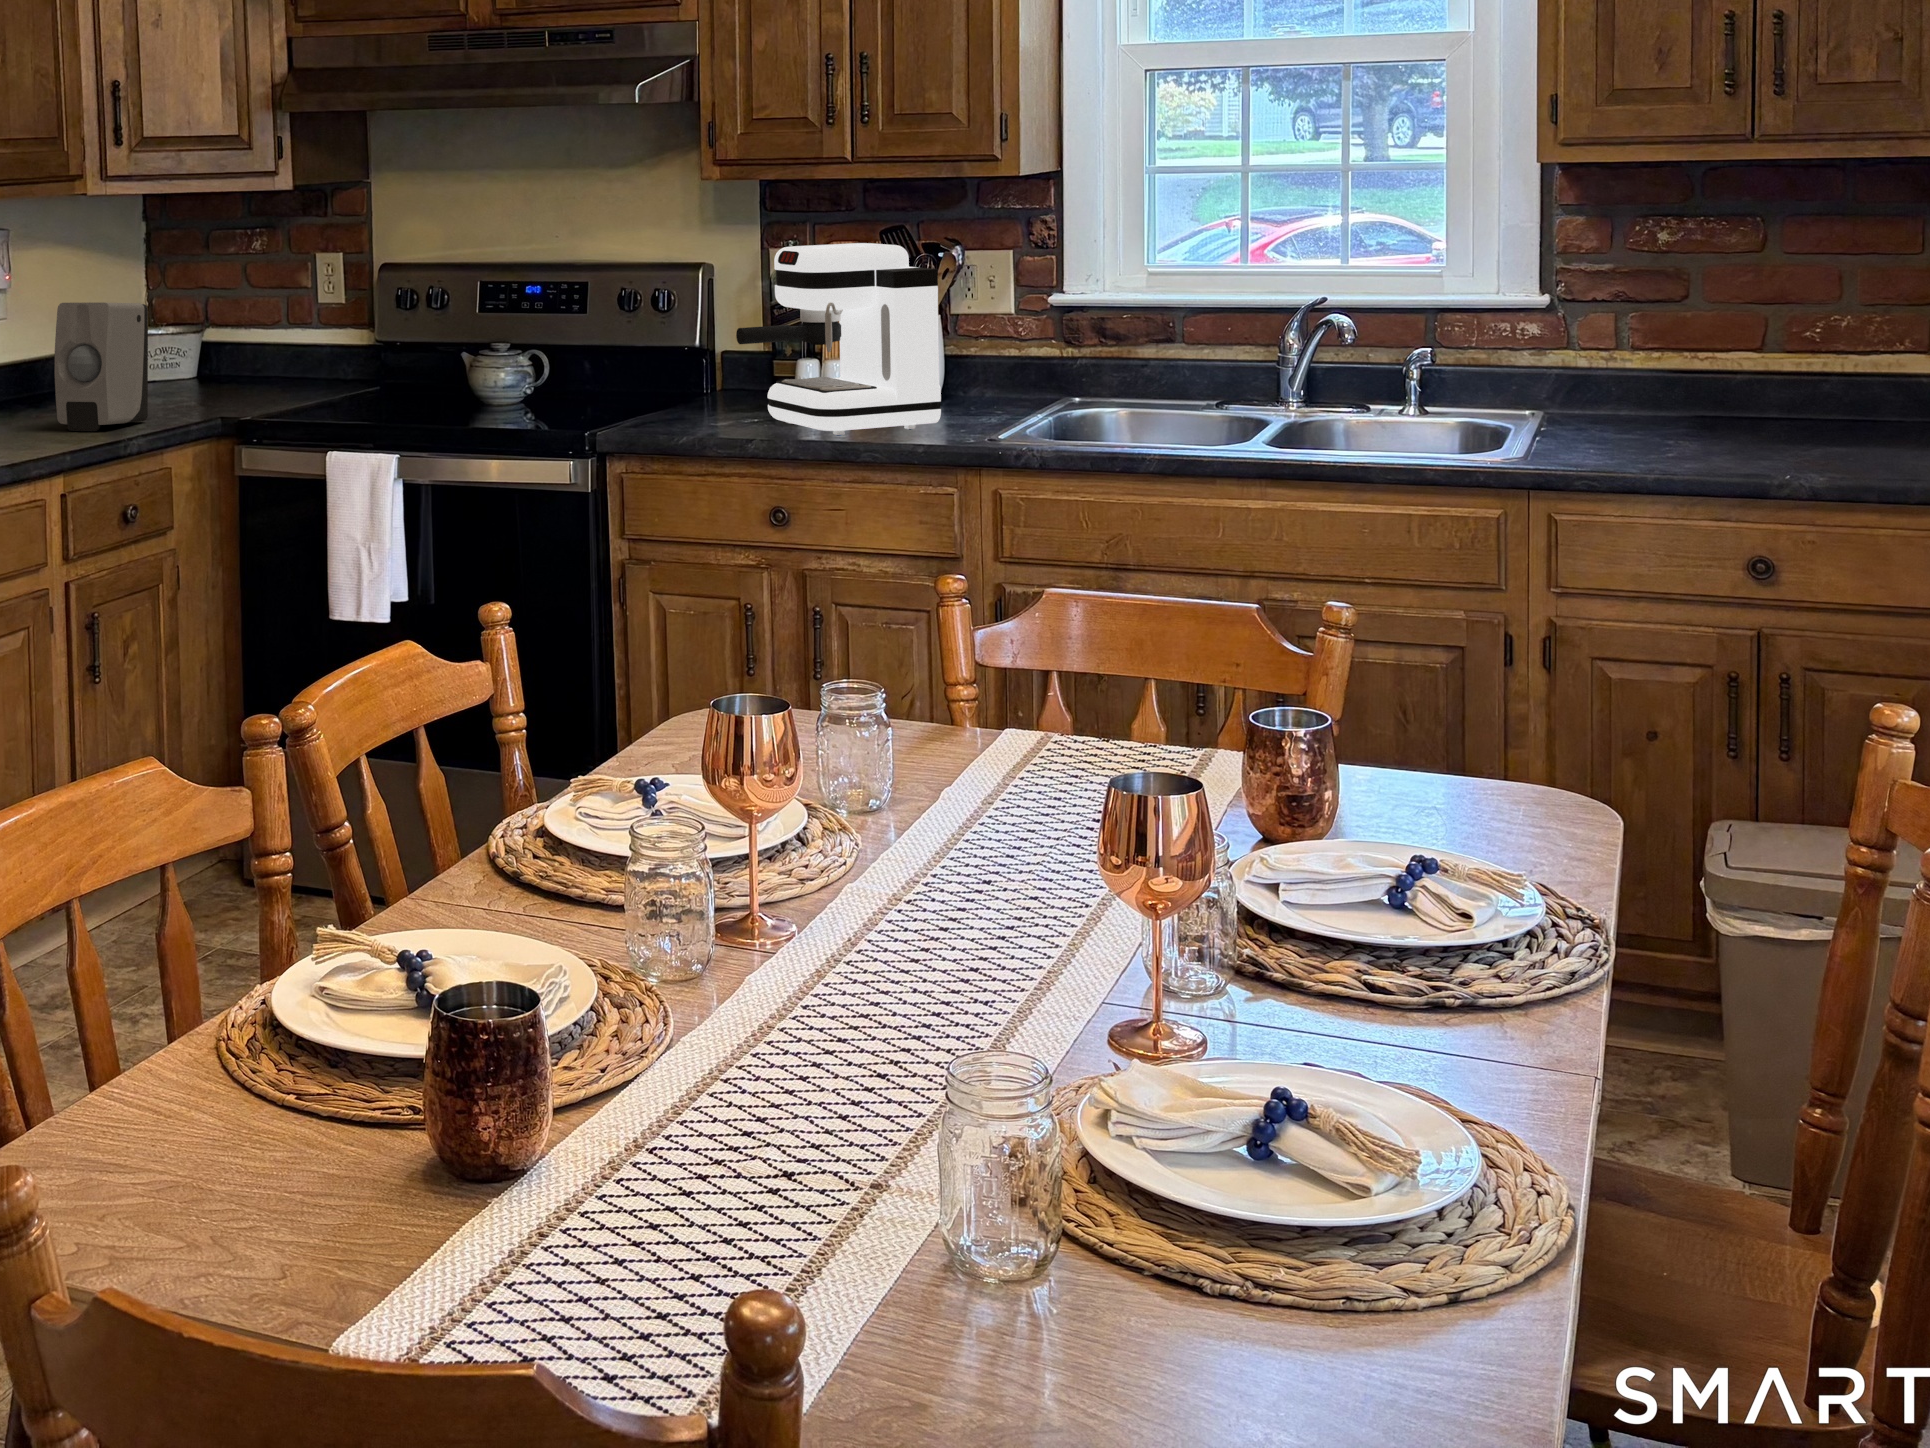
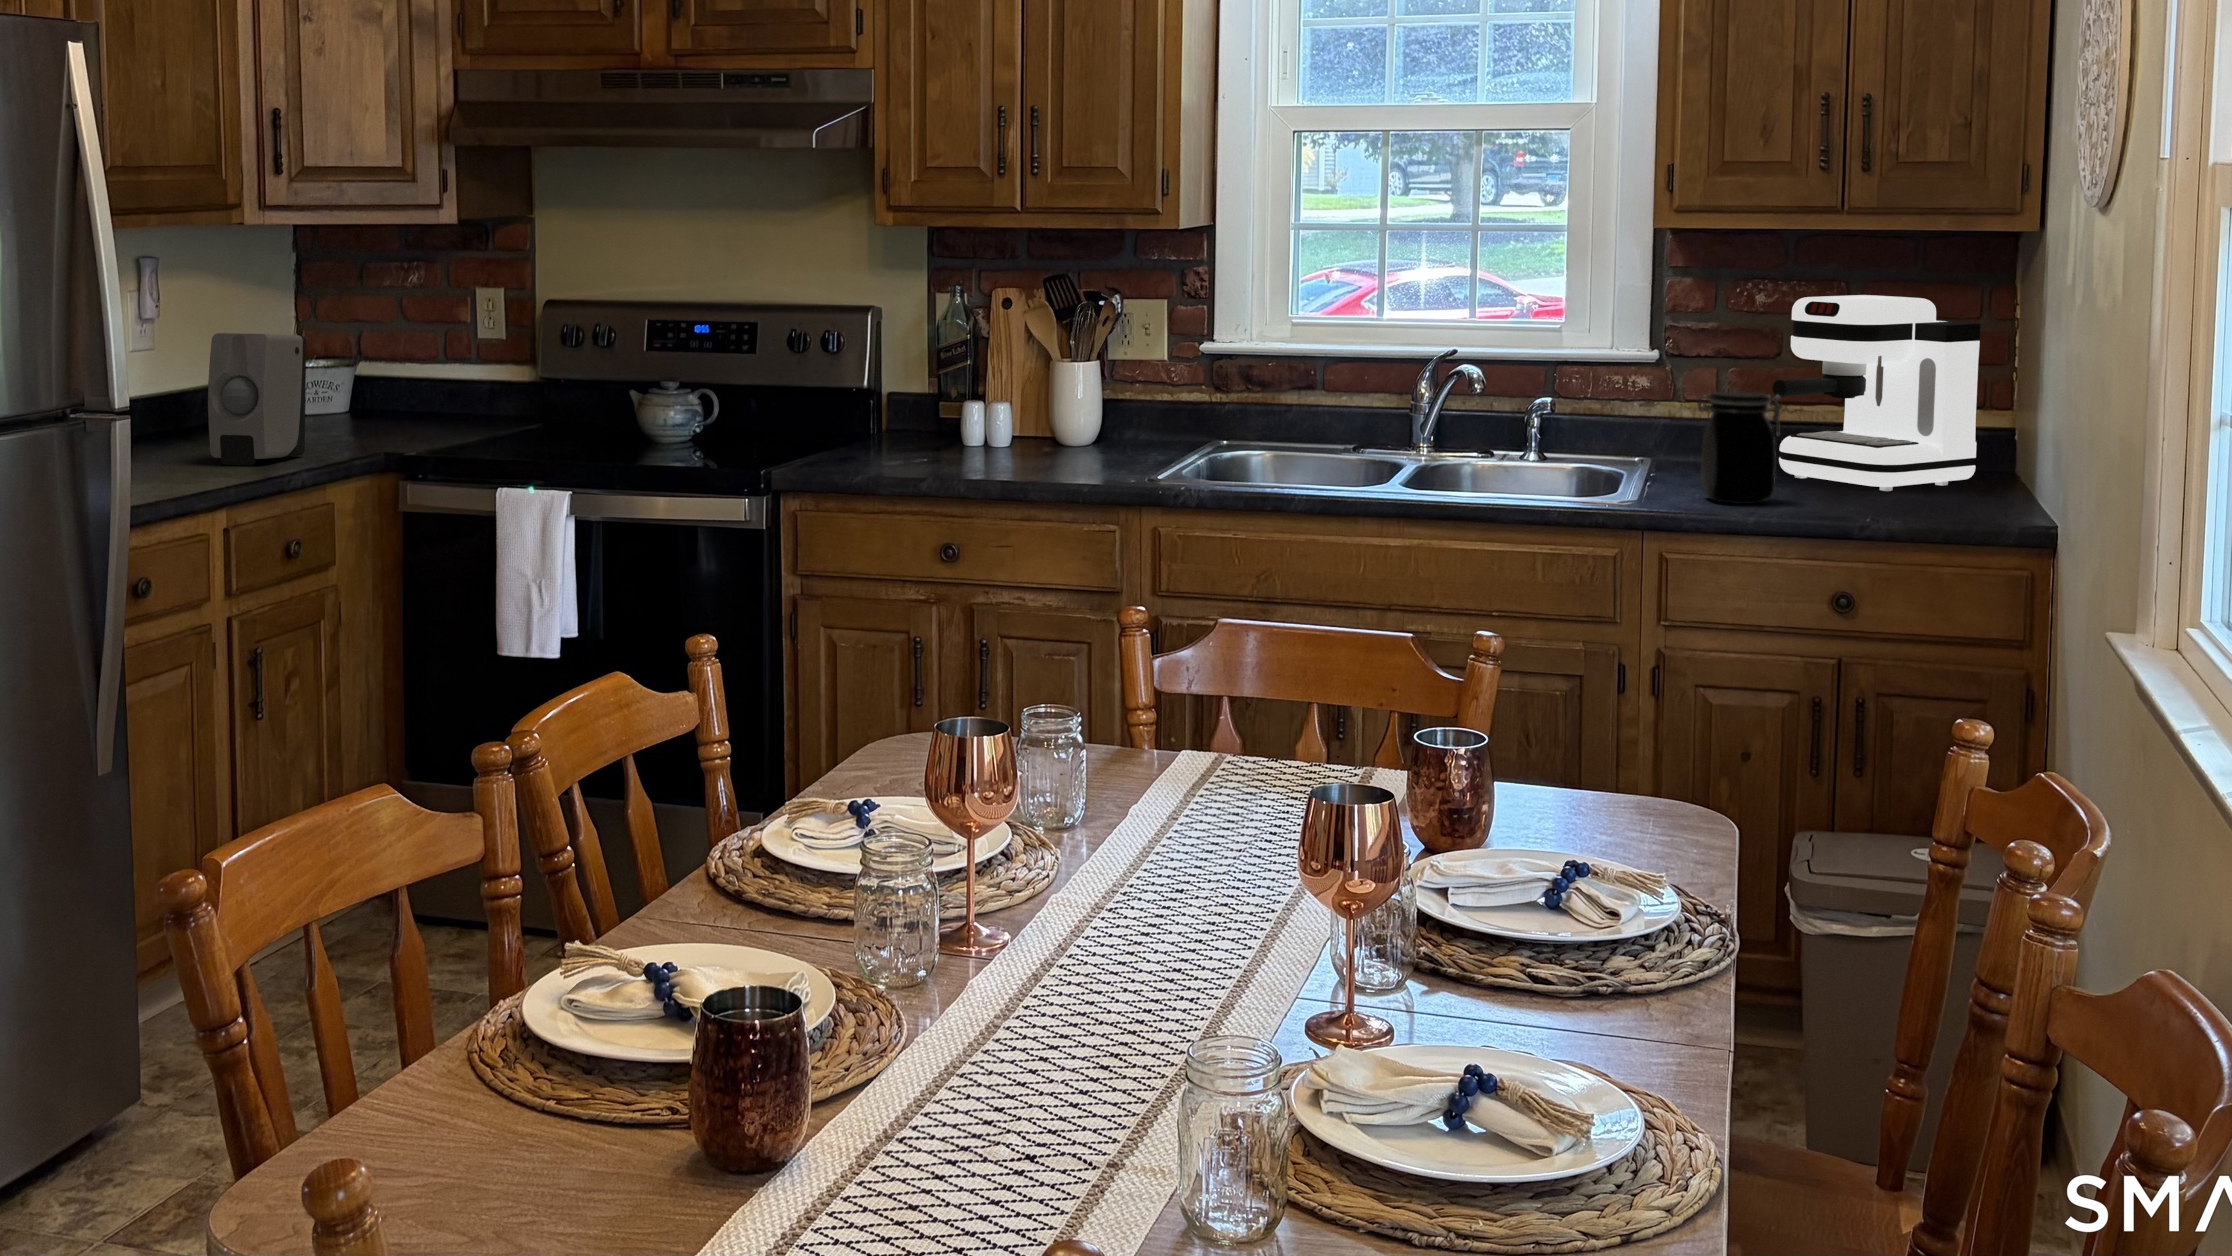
coffee maker: present [736,243,941,435] -> present [1773,295,1980,491]
jar: none [1589,336,1687,458] -> present [1697,391,1782,504]

